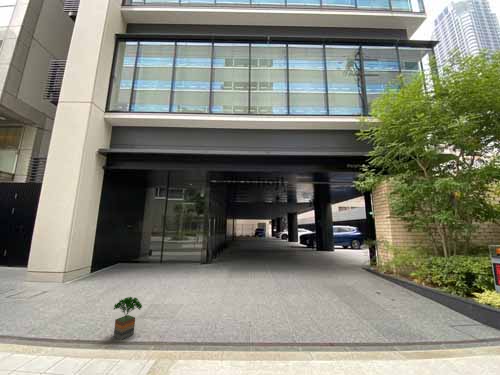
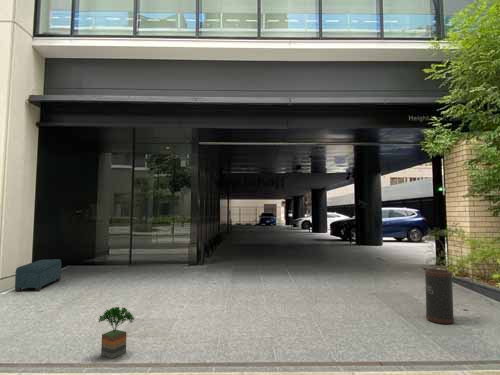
bench: none [74,258,112,282] -> present [15,259,61,292]
trash can: none [363,269,386,312] -> present [425,269,454,324]

